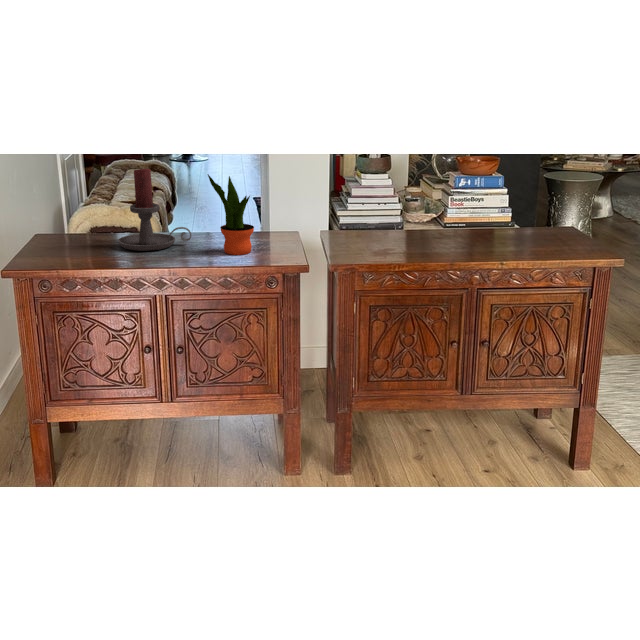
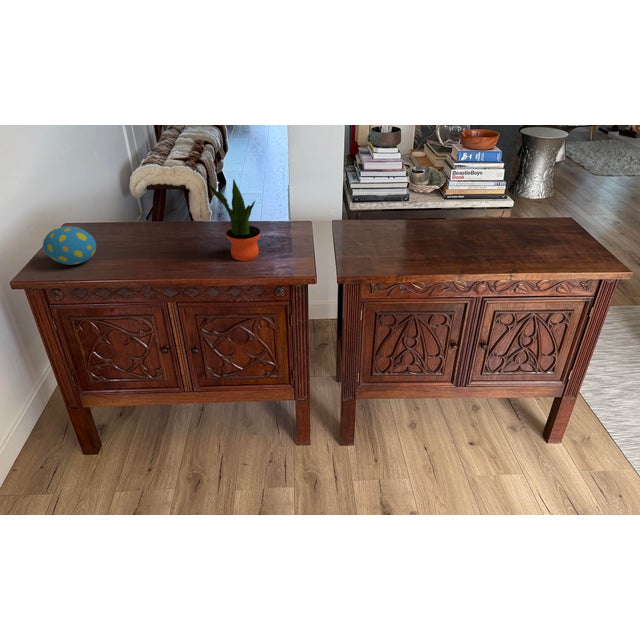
candle holder: present [118,169,192,251] -> none [131,167,203,252]
decorative egg: none [39,220,90,258] -> present [43,226,96,265]

